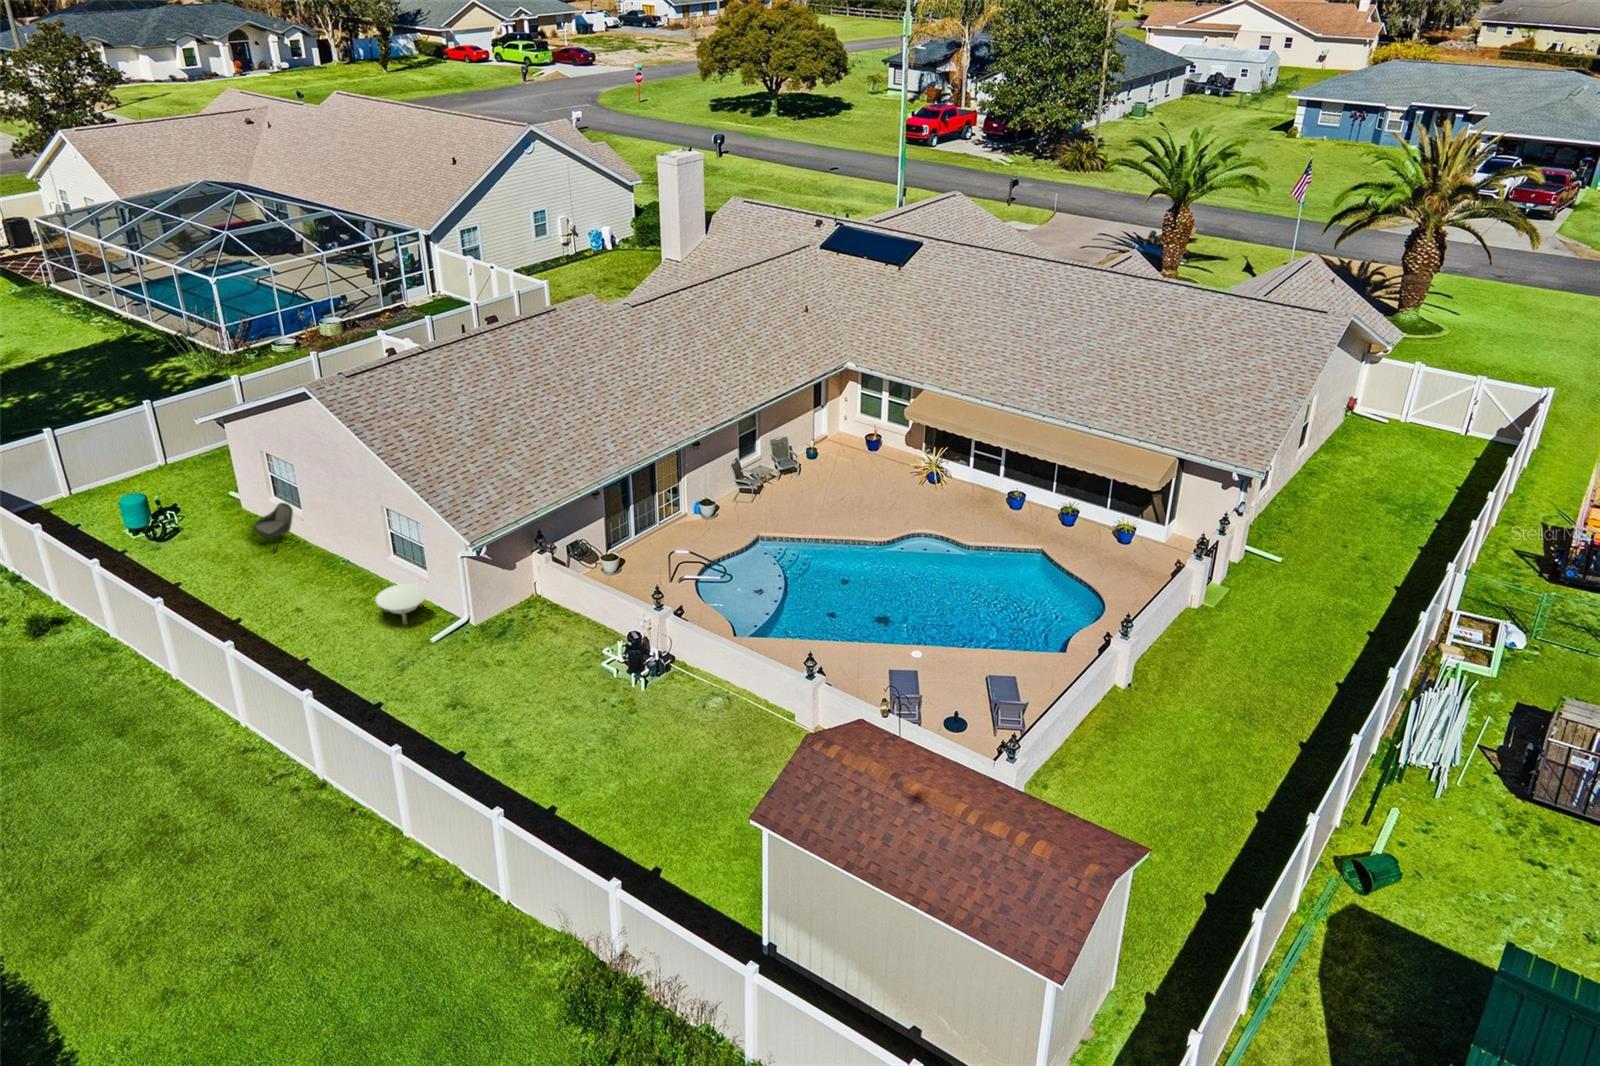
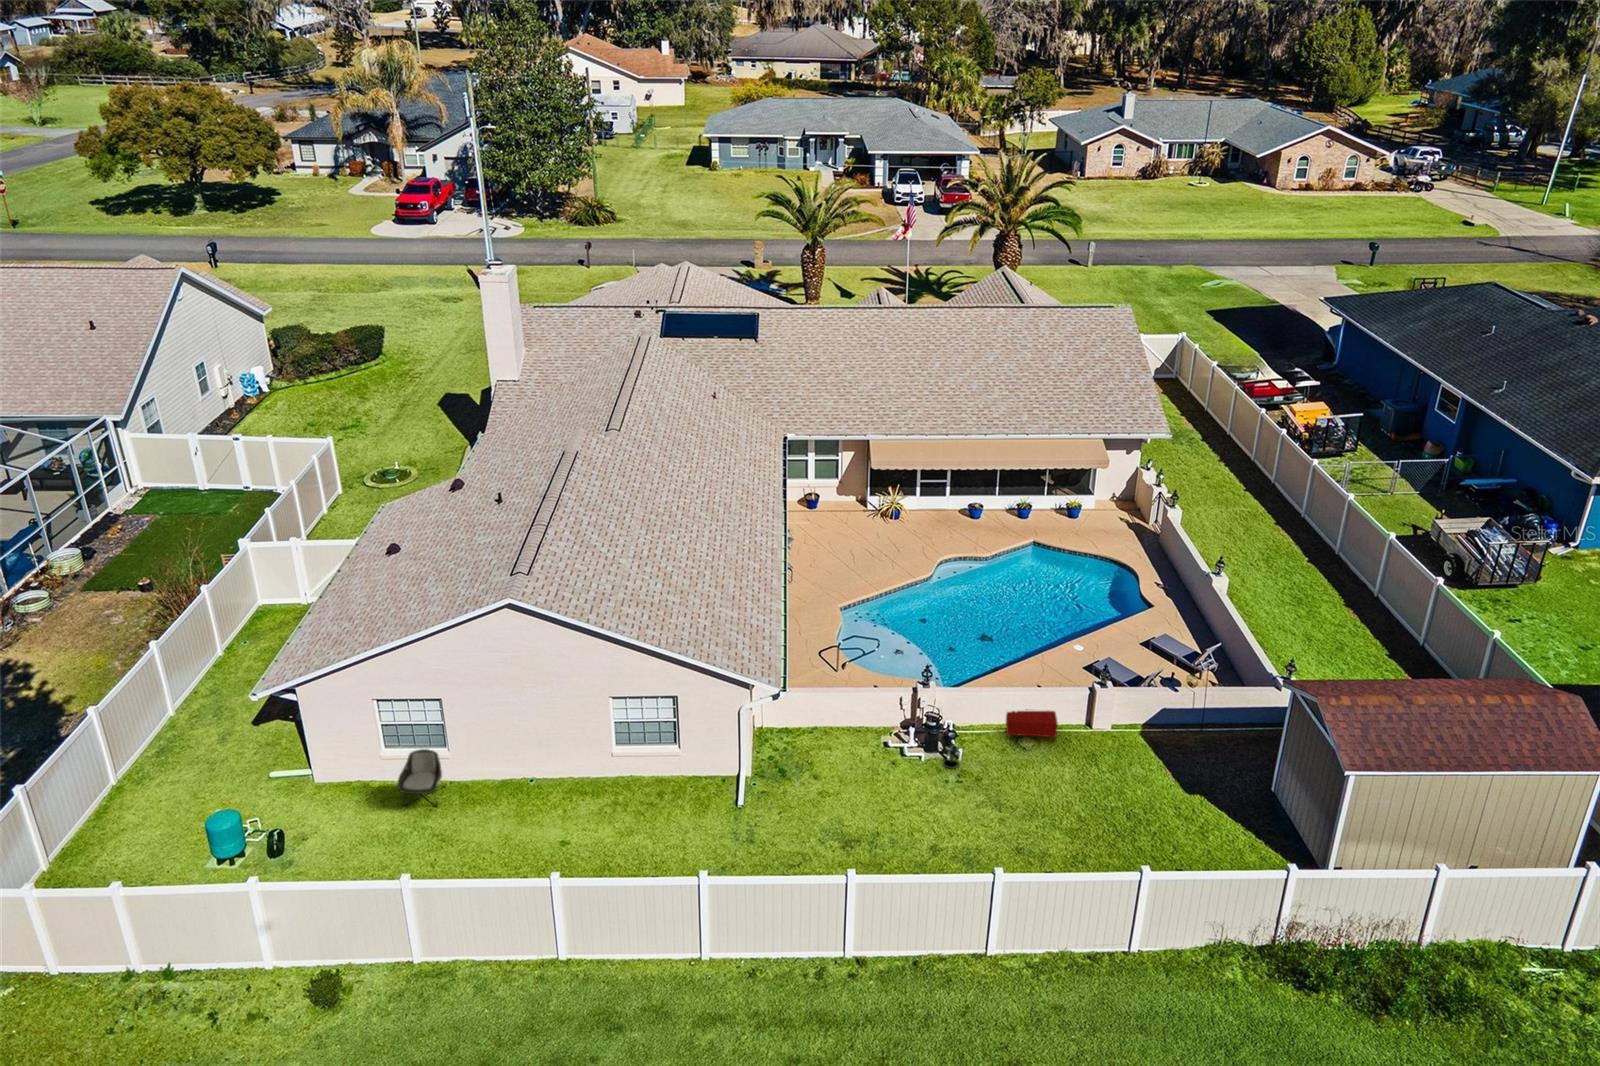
round table: present [376,584,427,625] -> none [637,765,690,807]
potted tree: none [627,666,648,697] -> present [943,743,959,769]
bench: none [714,666,772,719] -> present [1006,710,1058,742]

